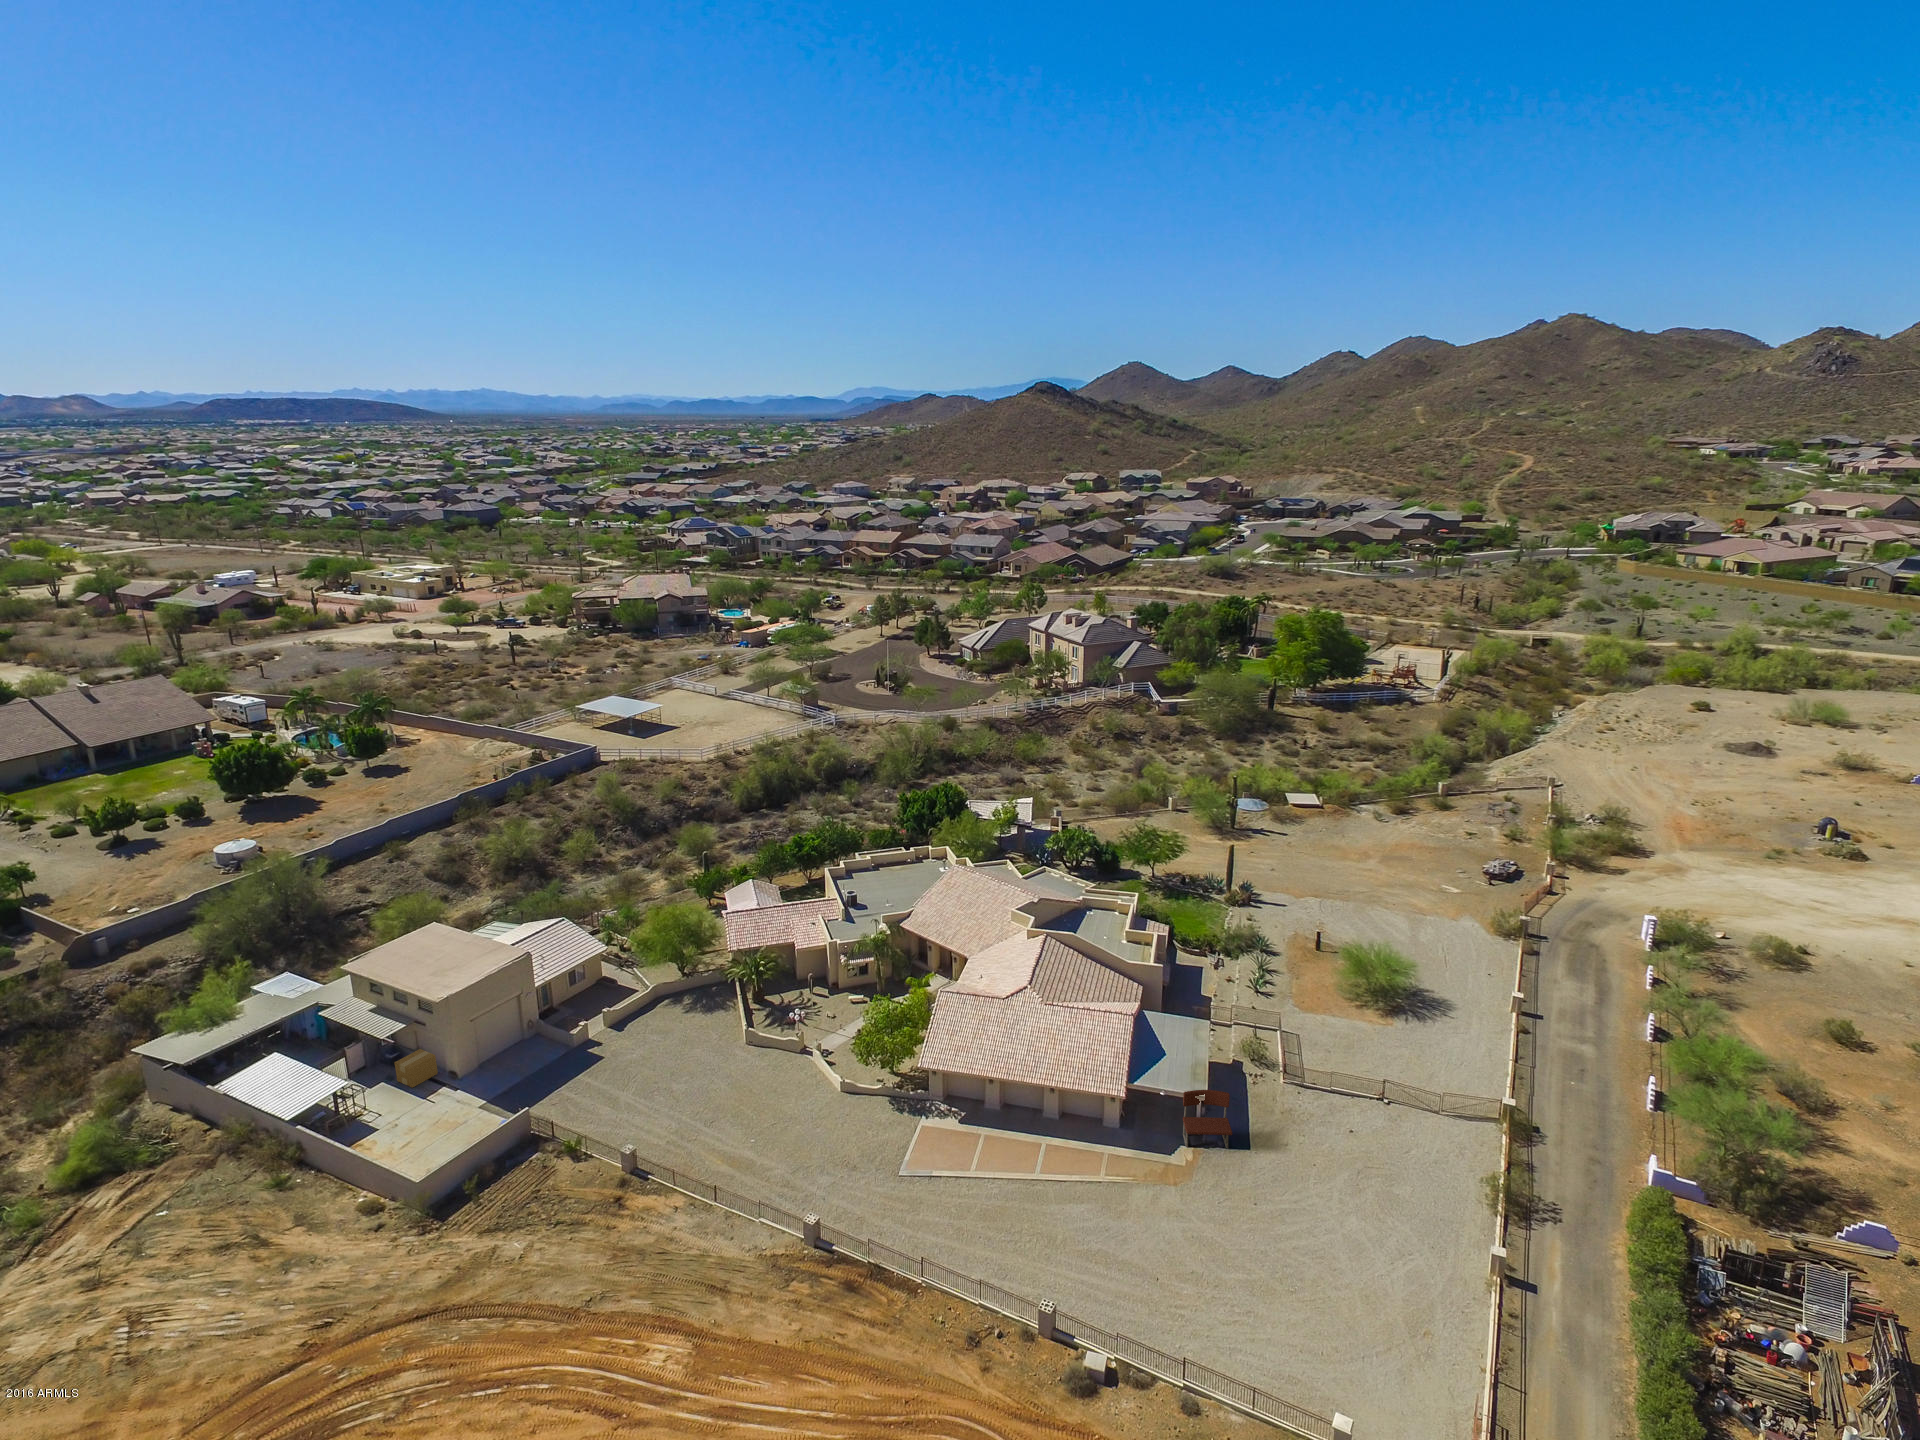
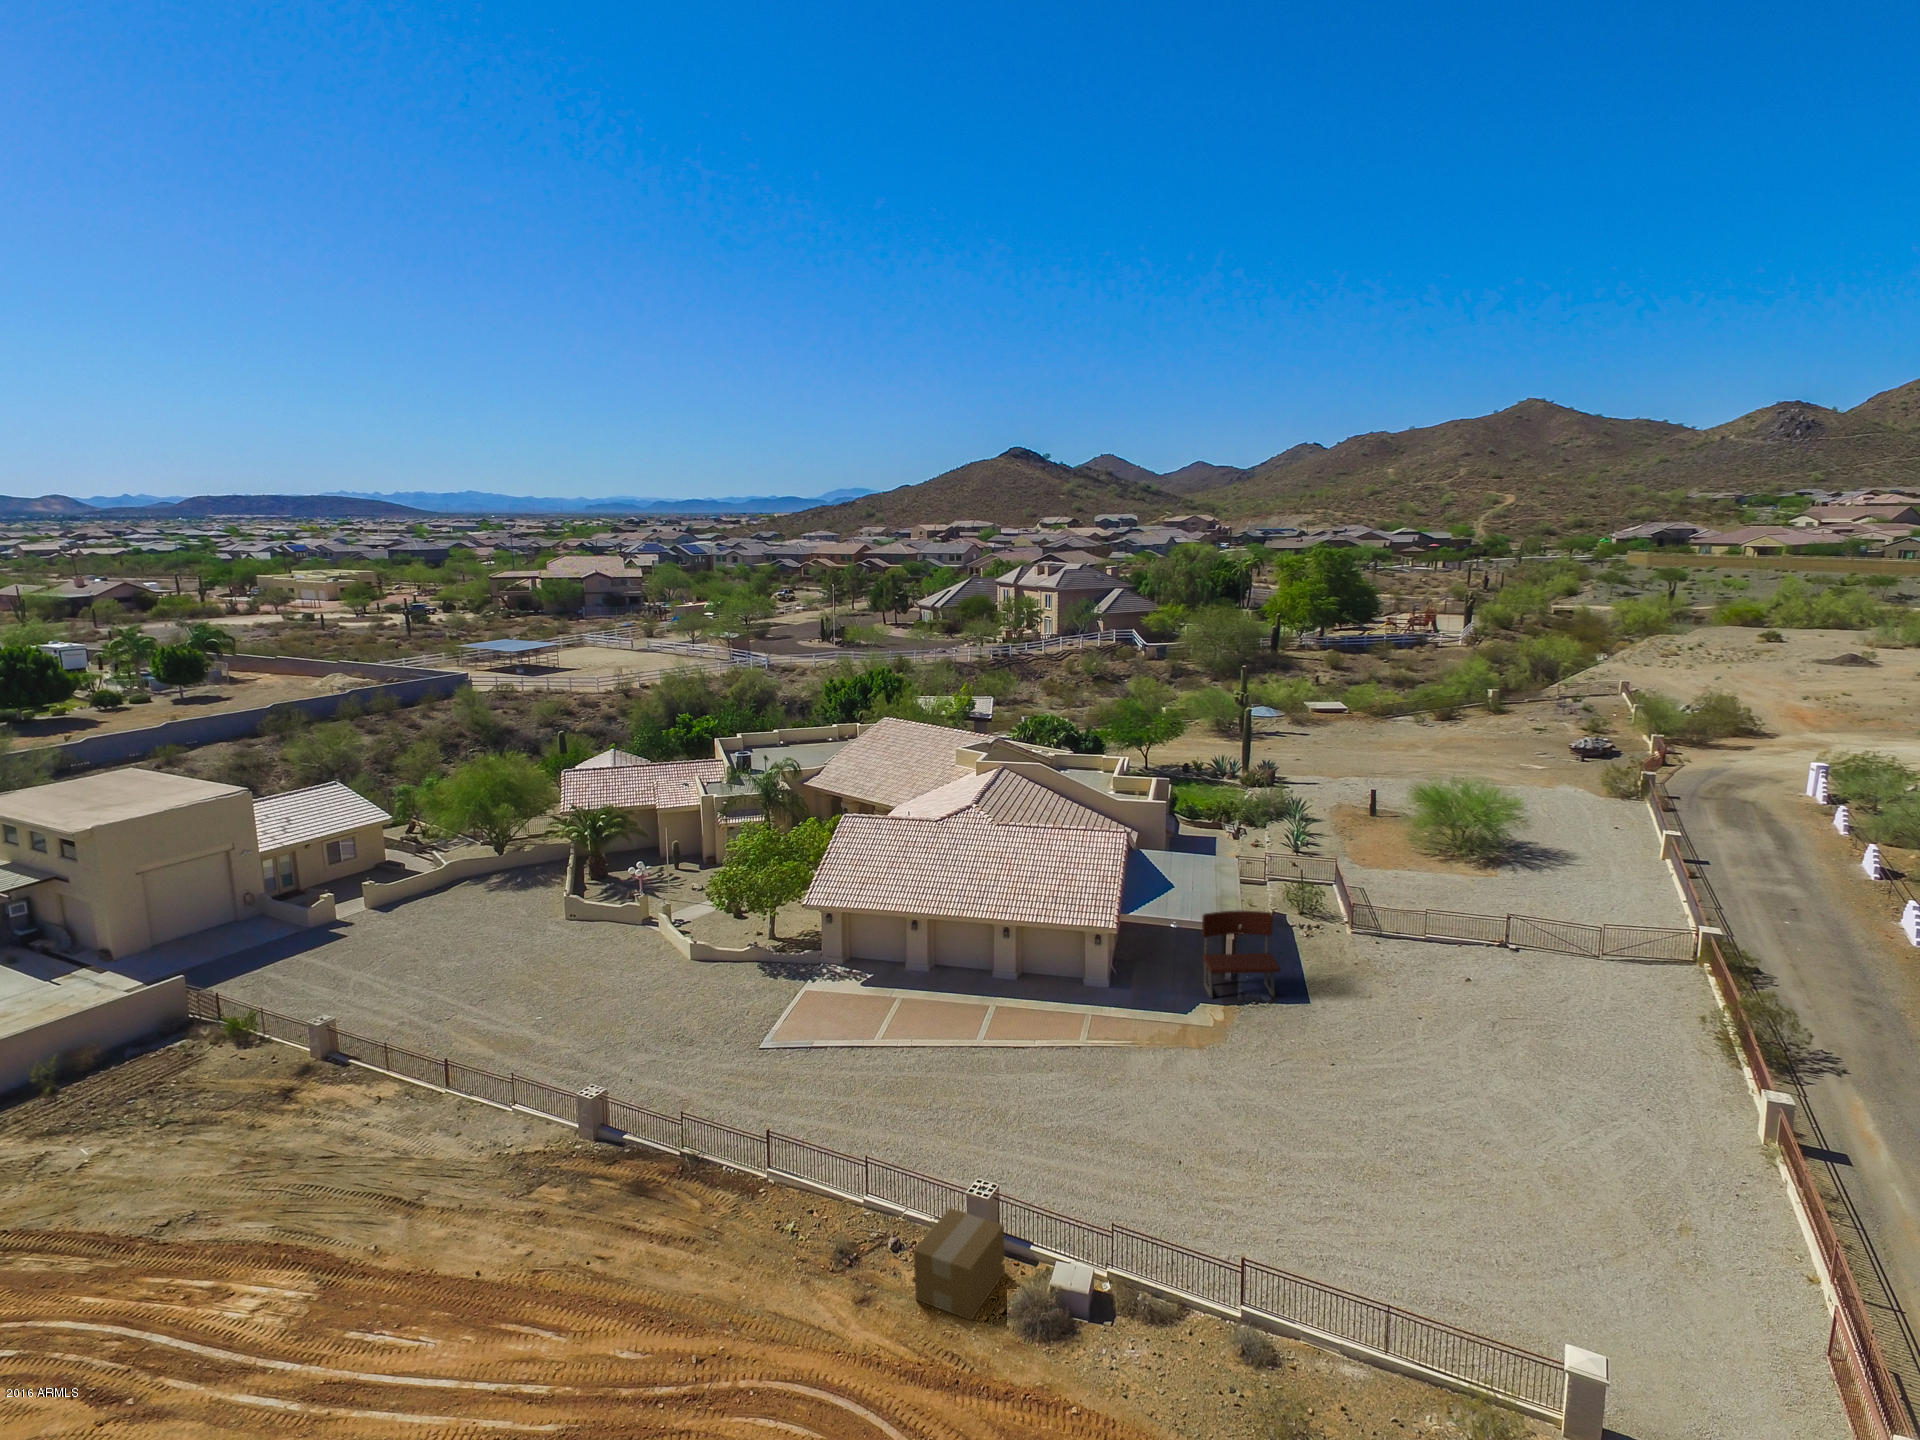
cardboard box: present [395,1049,438,1088] -> present [914,1208,1005,1320]

